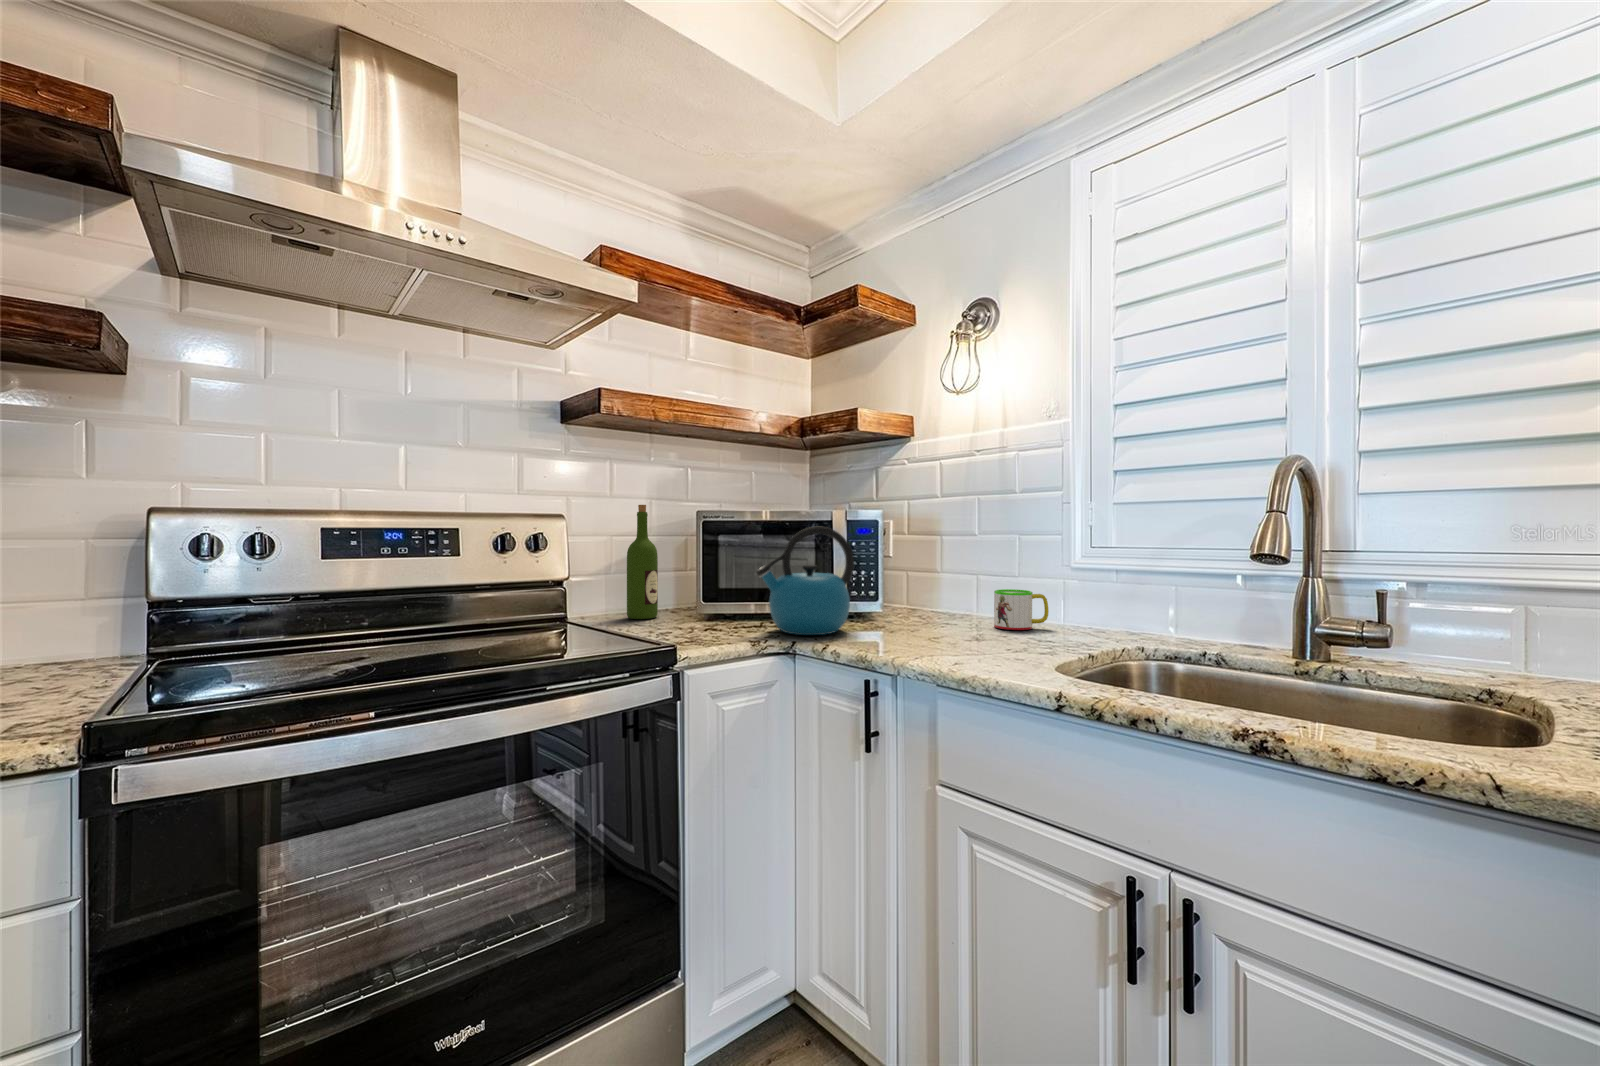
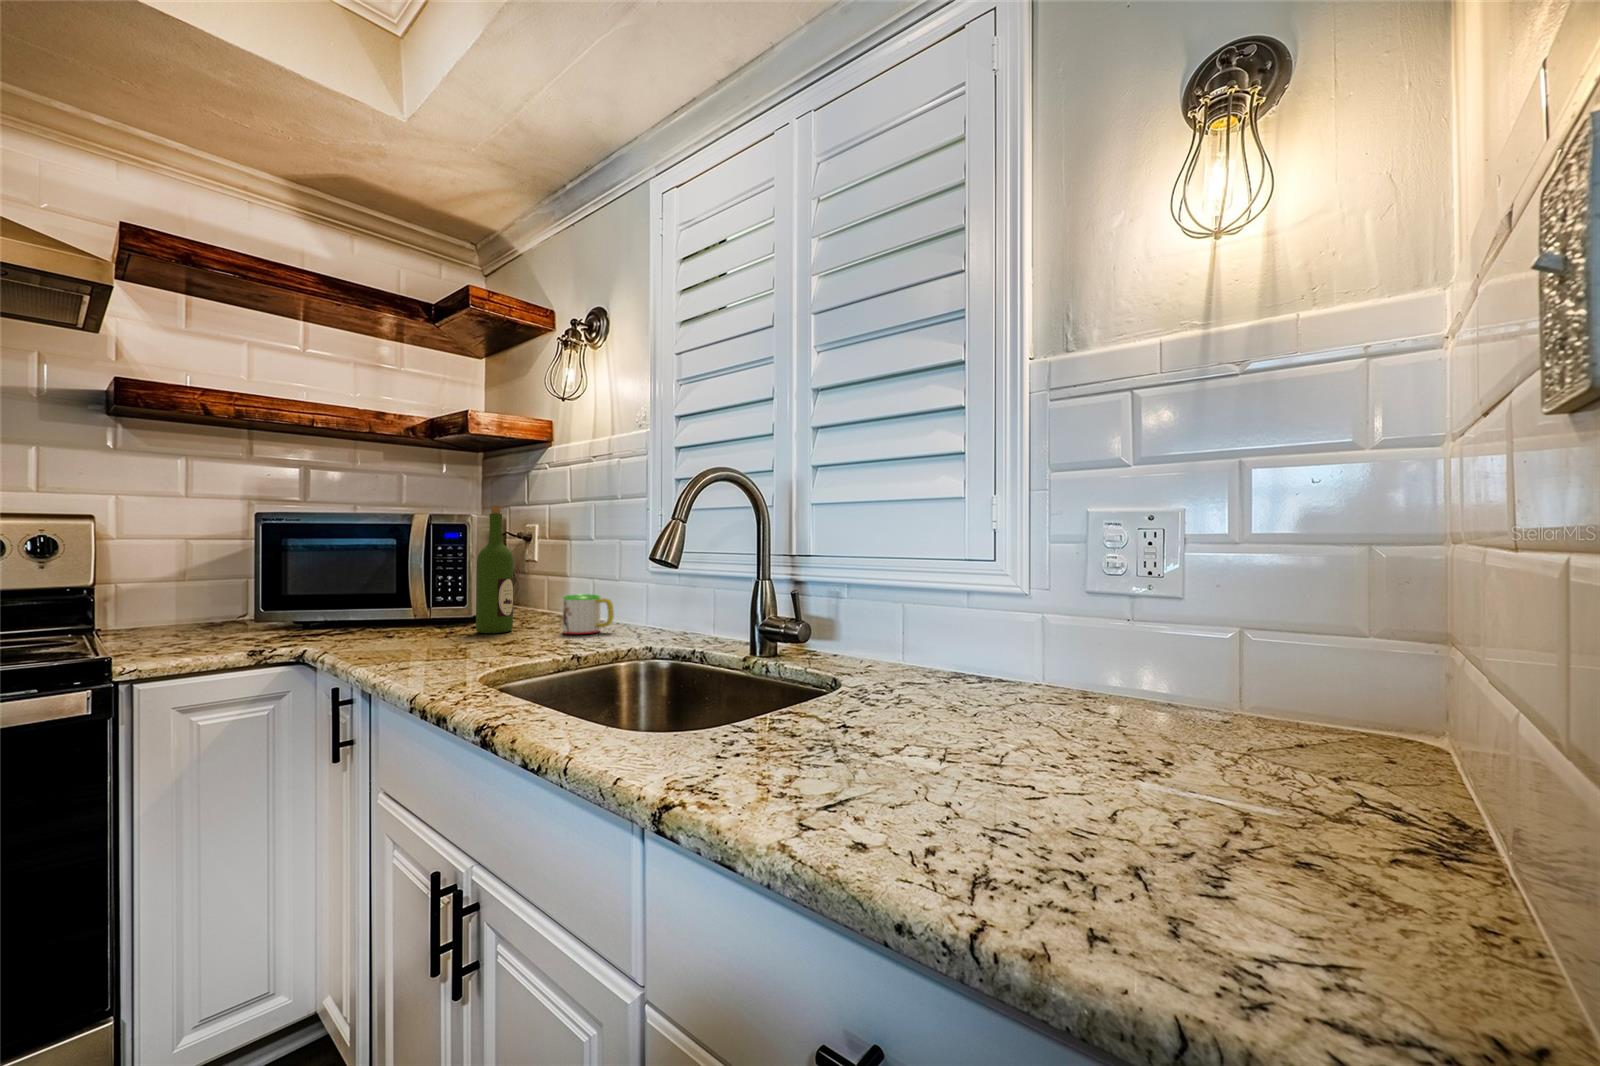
wine bottle: present [627,505,658,619] -> present [476,506,513,633]
kettle: present [756,527,854,635] -> none [282,530,406,644]

